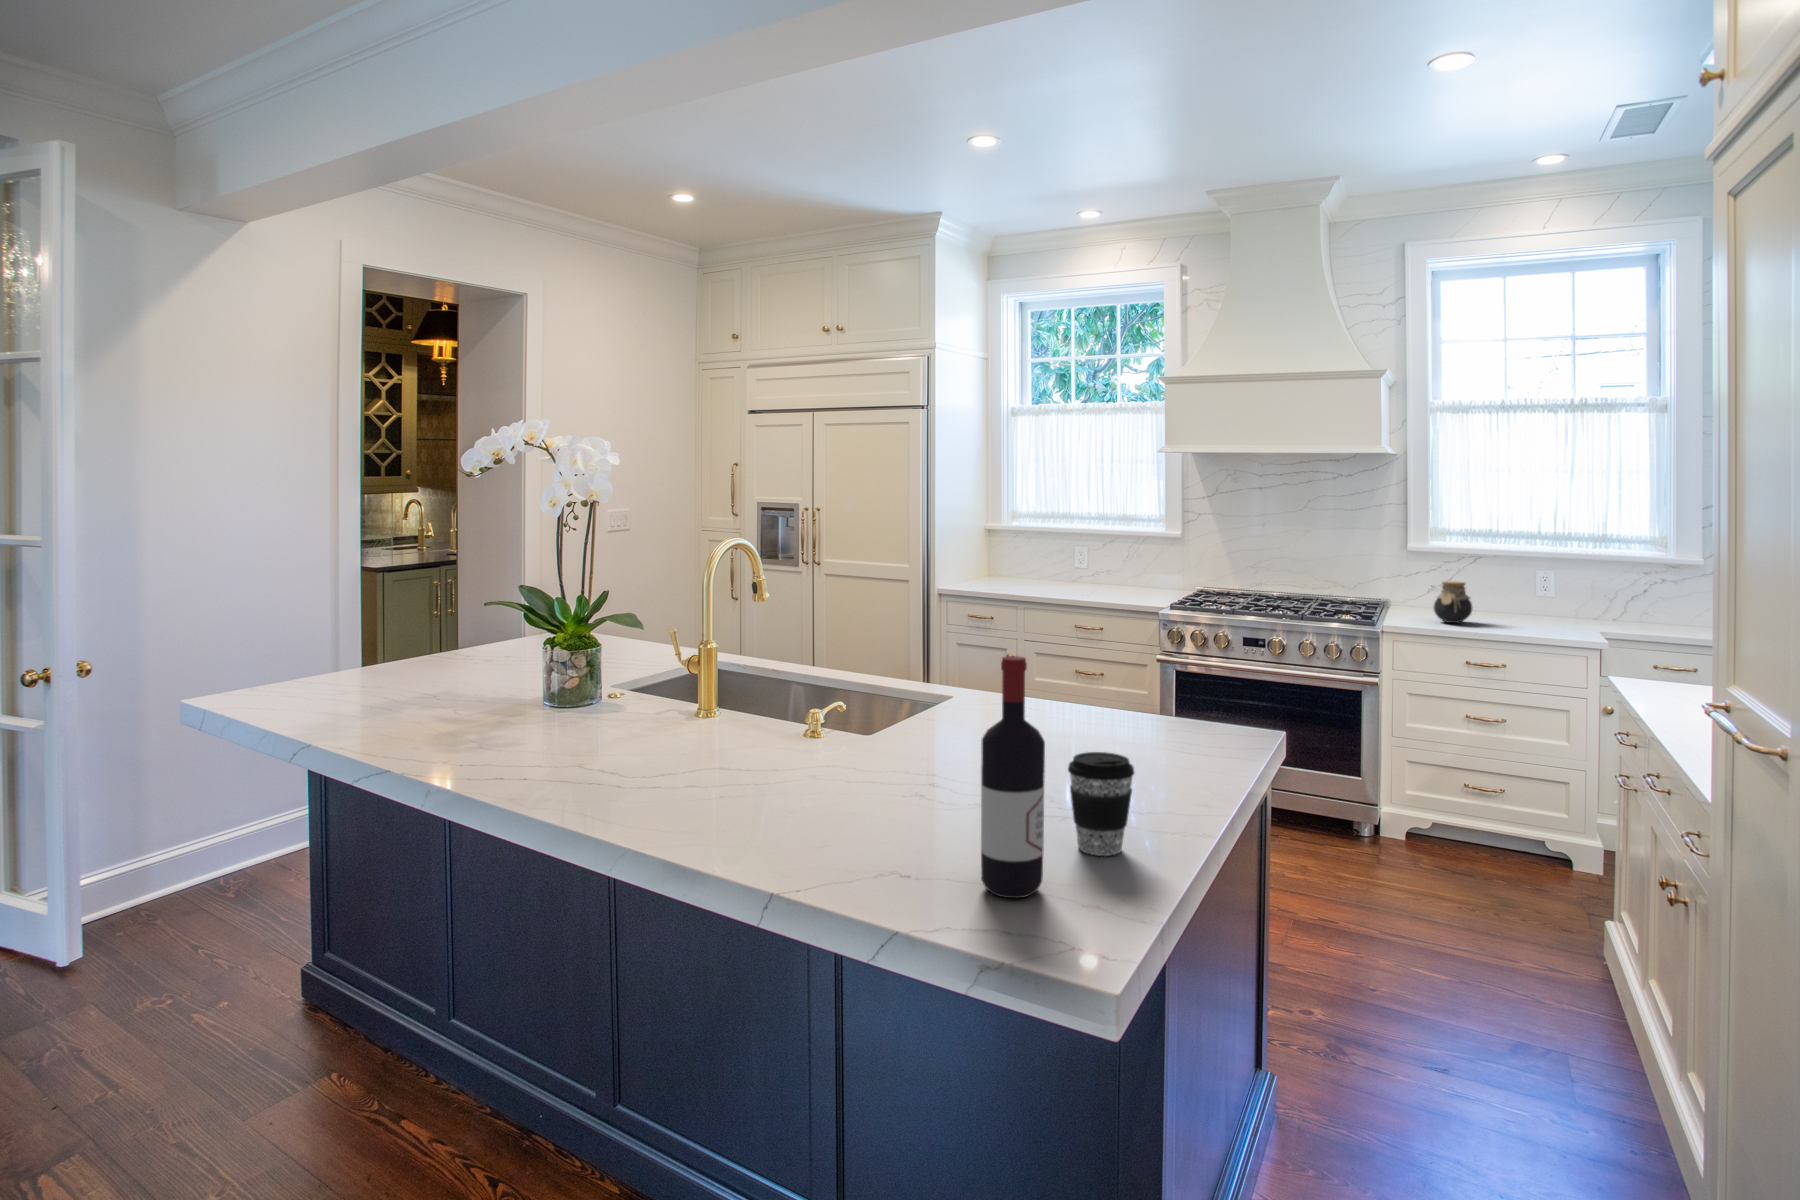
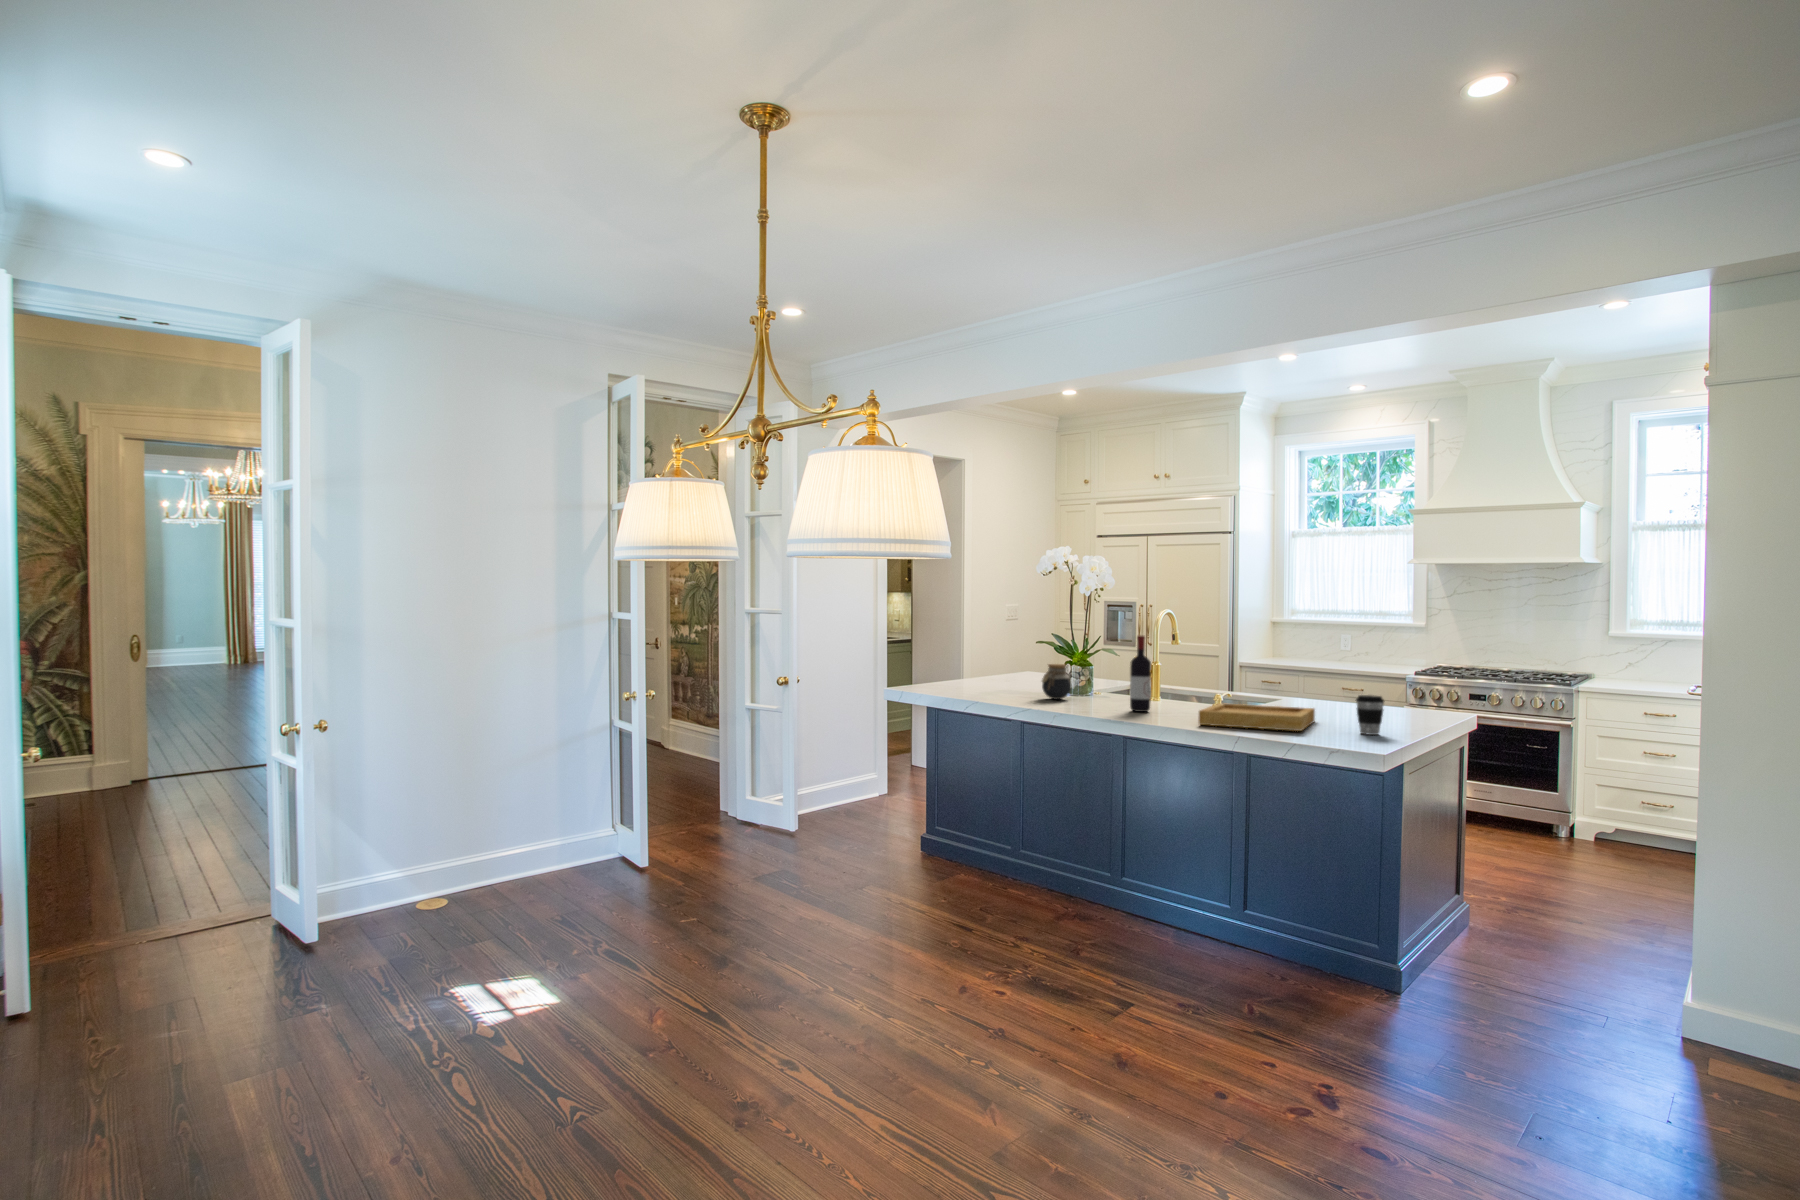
jar: present [1433,581,1472,623] -> present [1042,664,1071,699]
wine bottle: present [981,656,1045,898] -> present [1130,635,1151,712]
tray: none [704,745,988,856] -> present [1199,703,1315,731]

